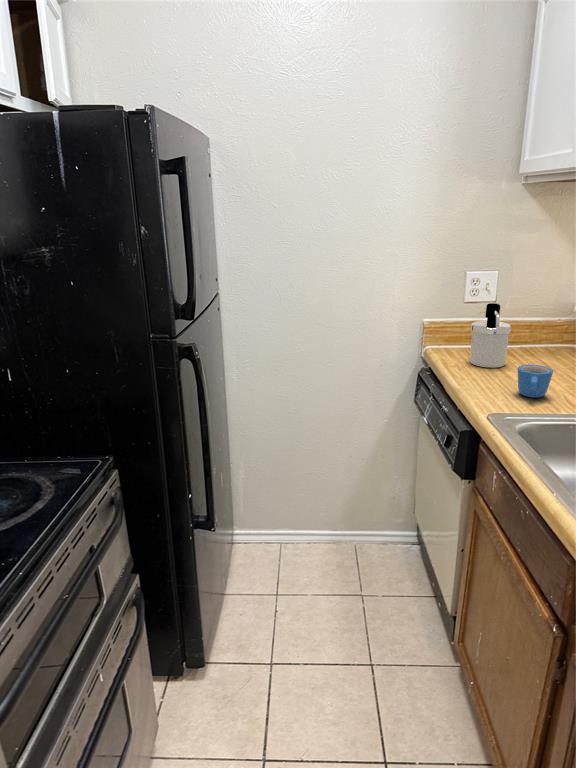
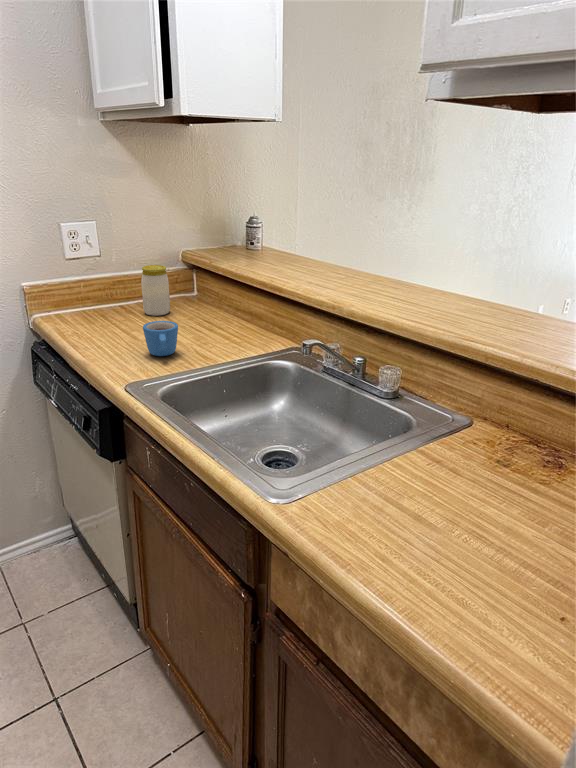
soap dispenser: present [470,303,511,368] -> none [81,258,127,331]
jar: none [524,314,556,362] -> present [141,265,170,316]

